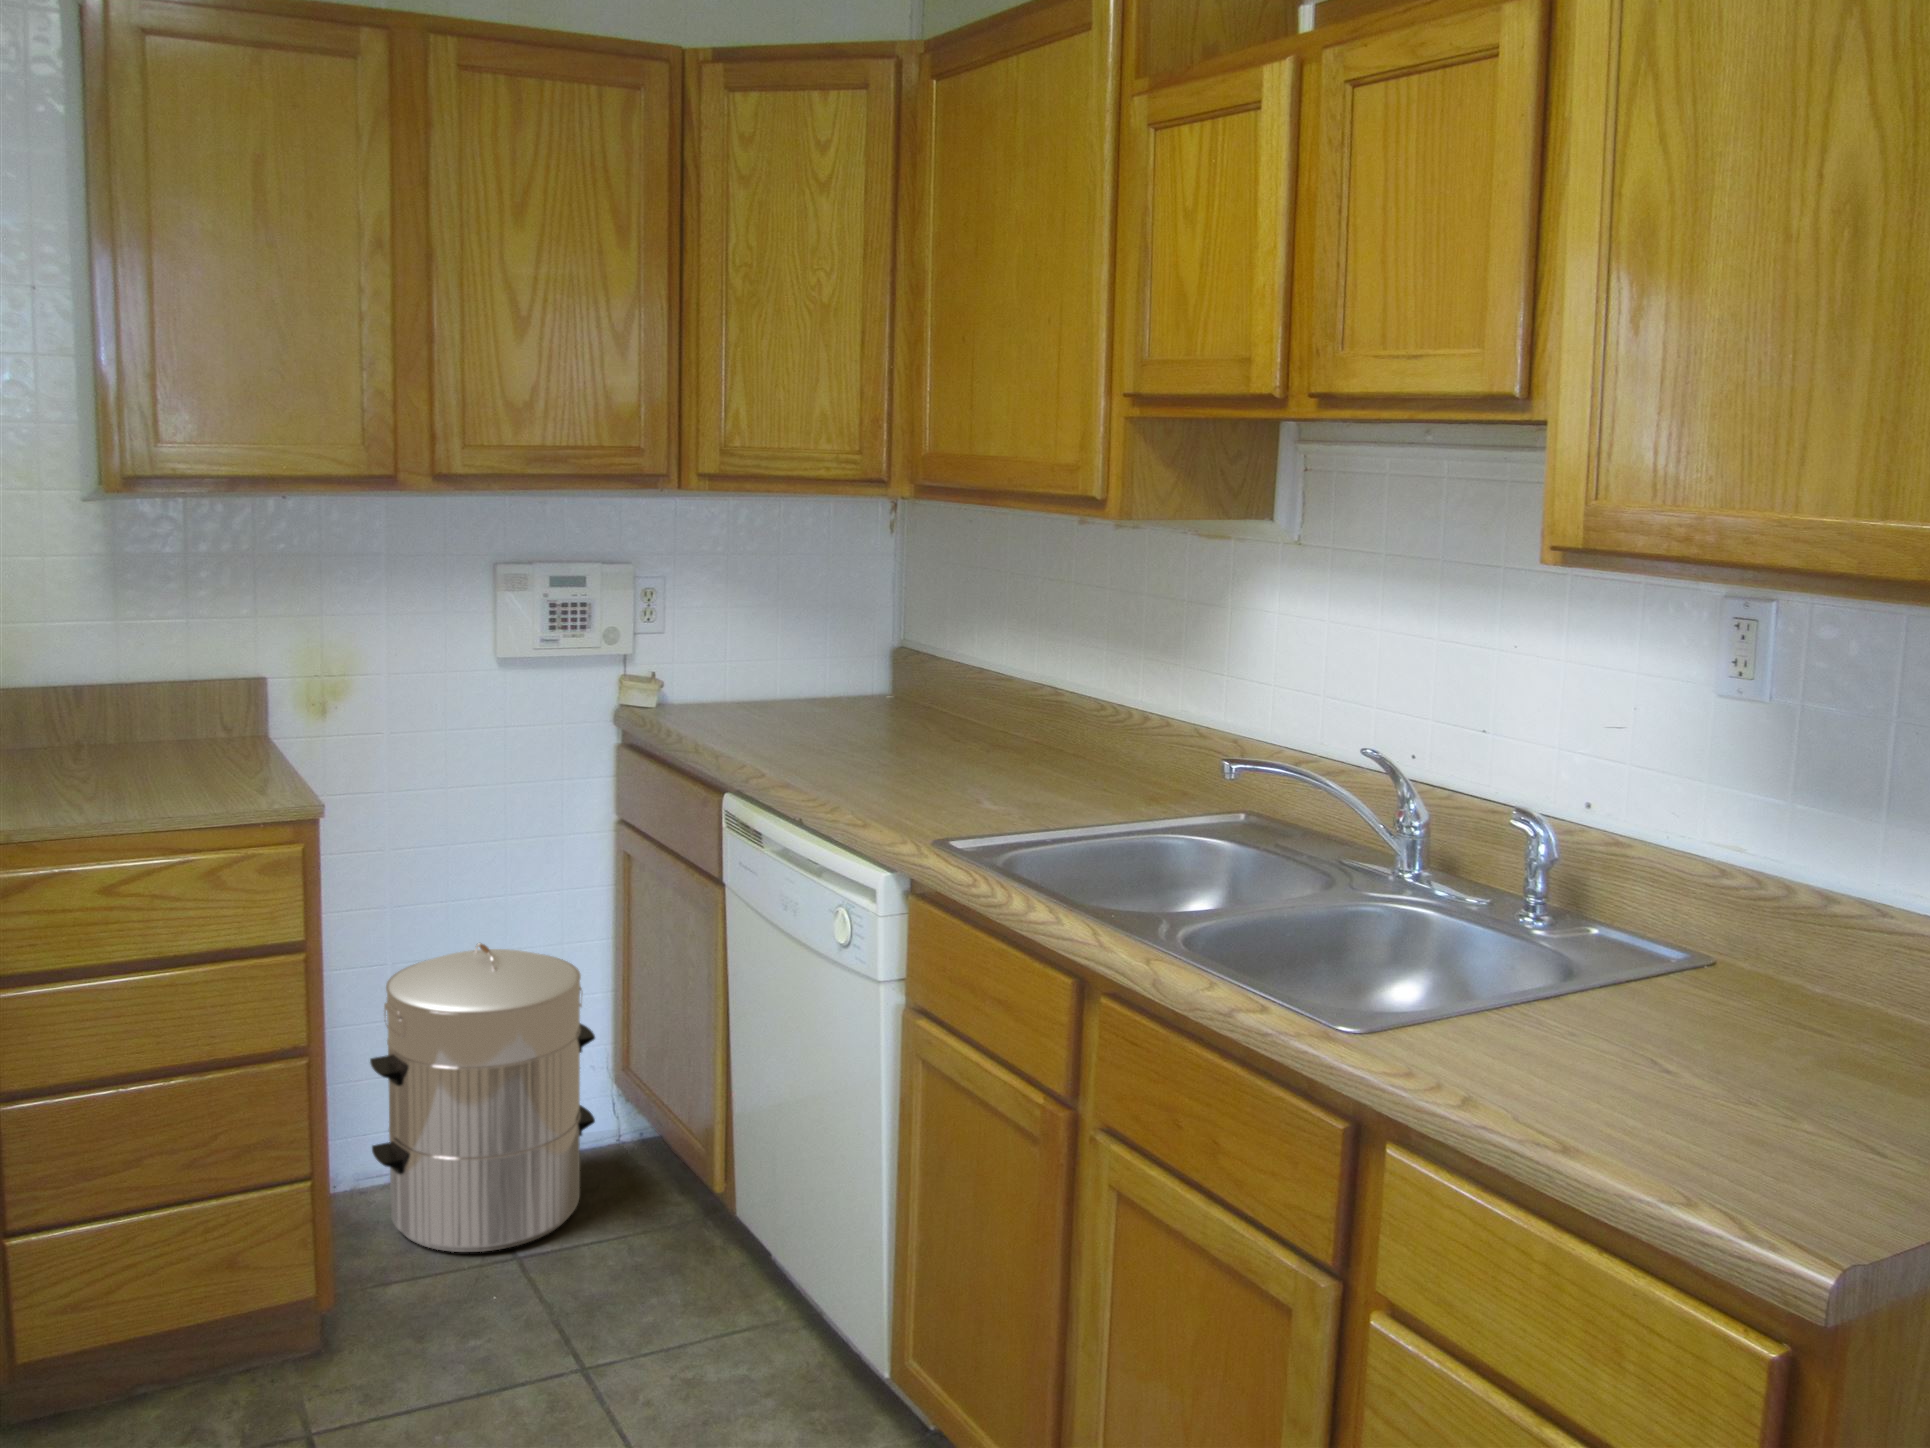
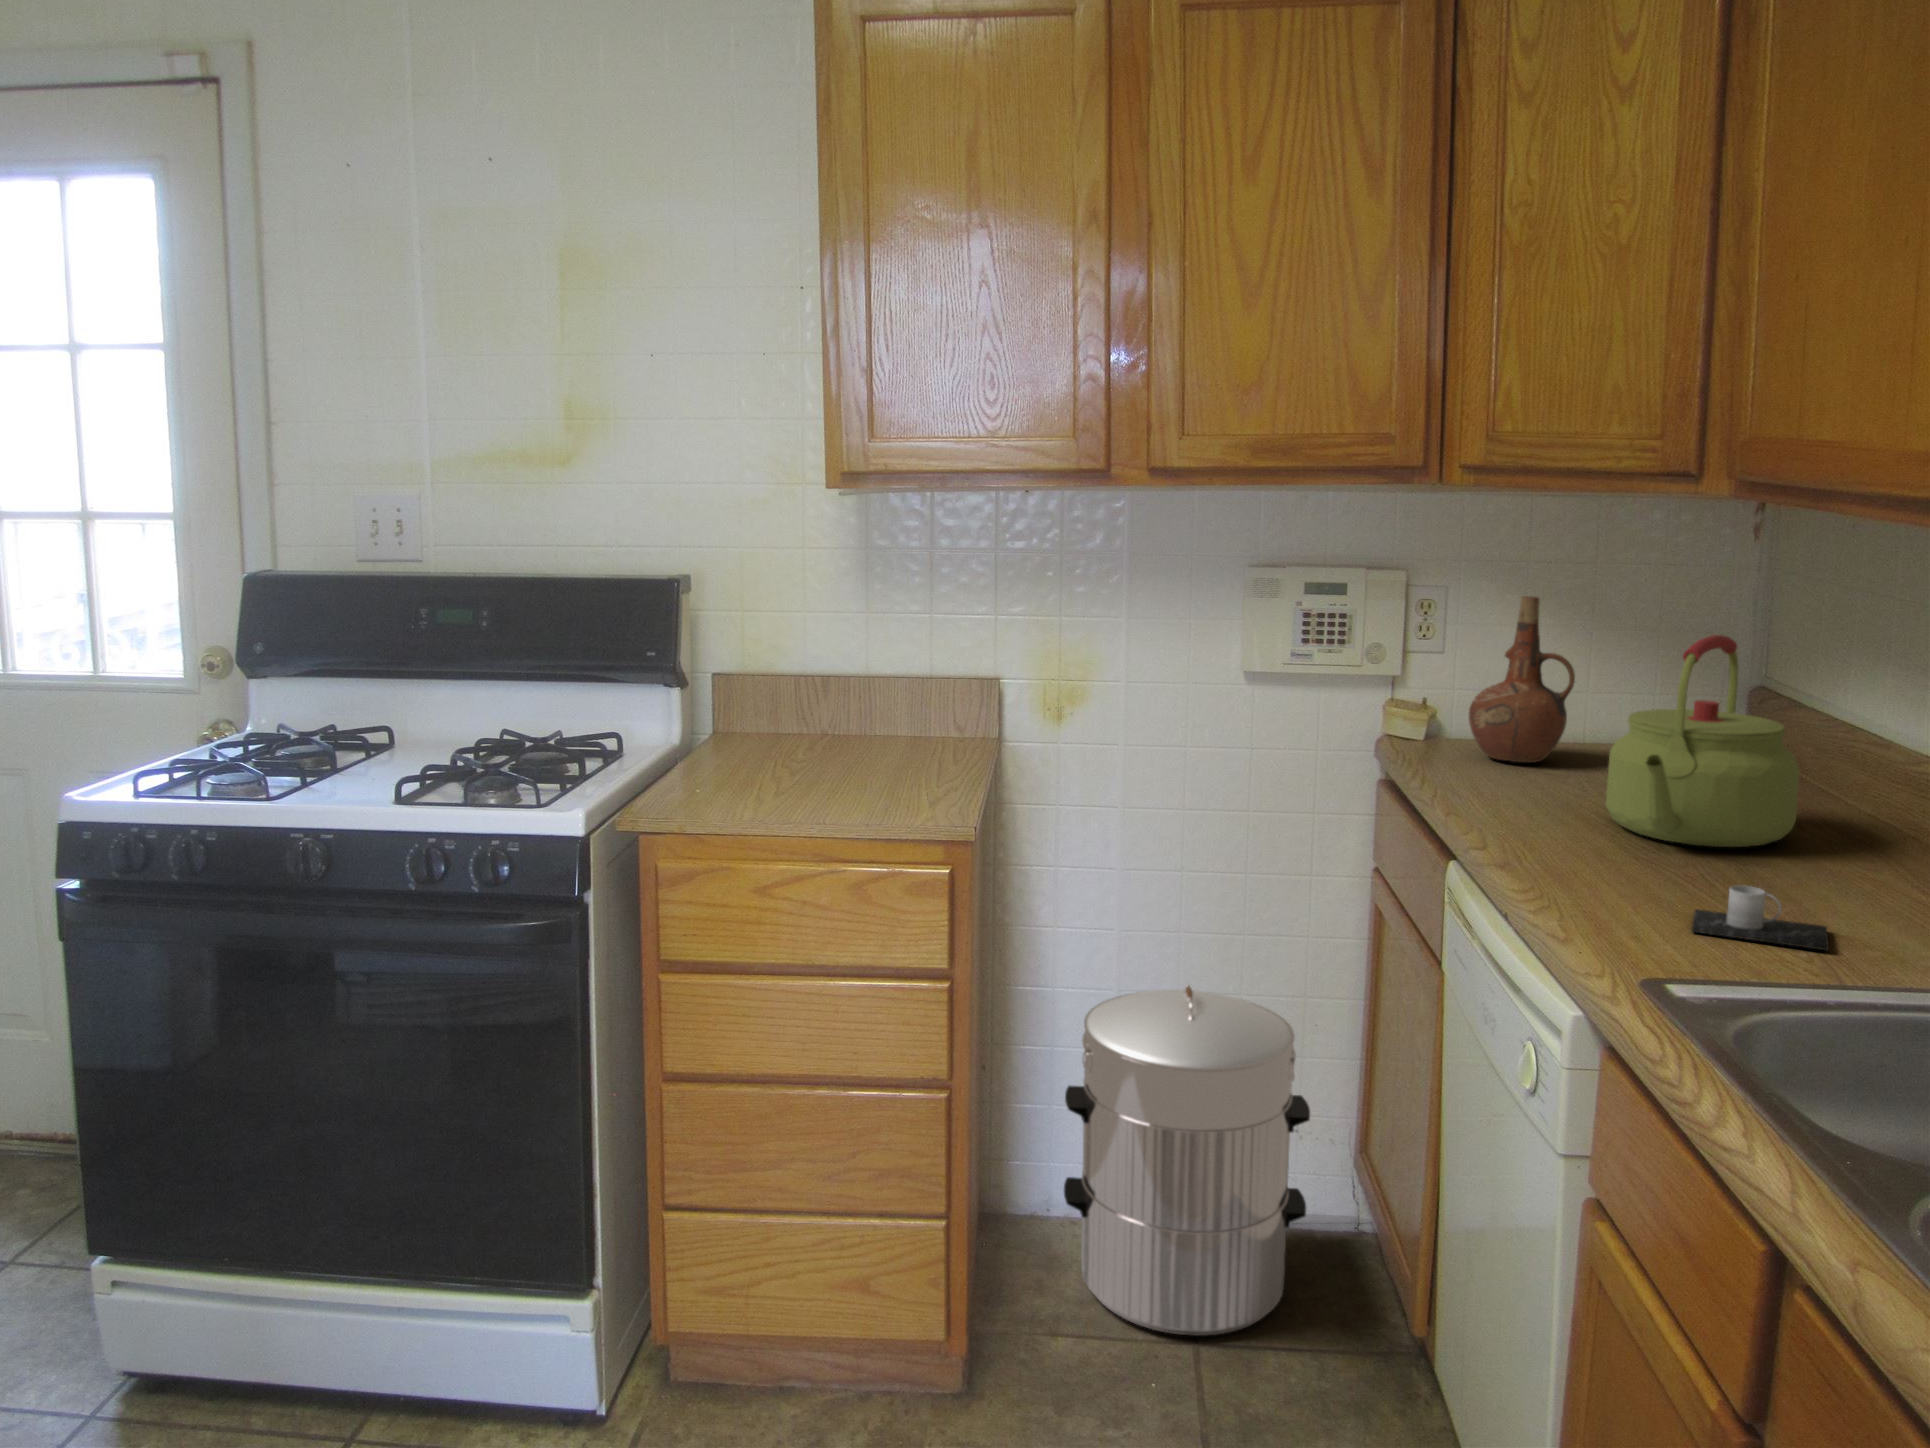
ceramic pitcher: none [694,584,773,718] -> present [1469,596,1575,763]
kettle: none [826,612,949,763] -> present [1606,635,1799,847]
mug: none [920,782,1005,816] -> present [1692,885,1829,950]

